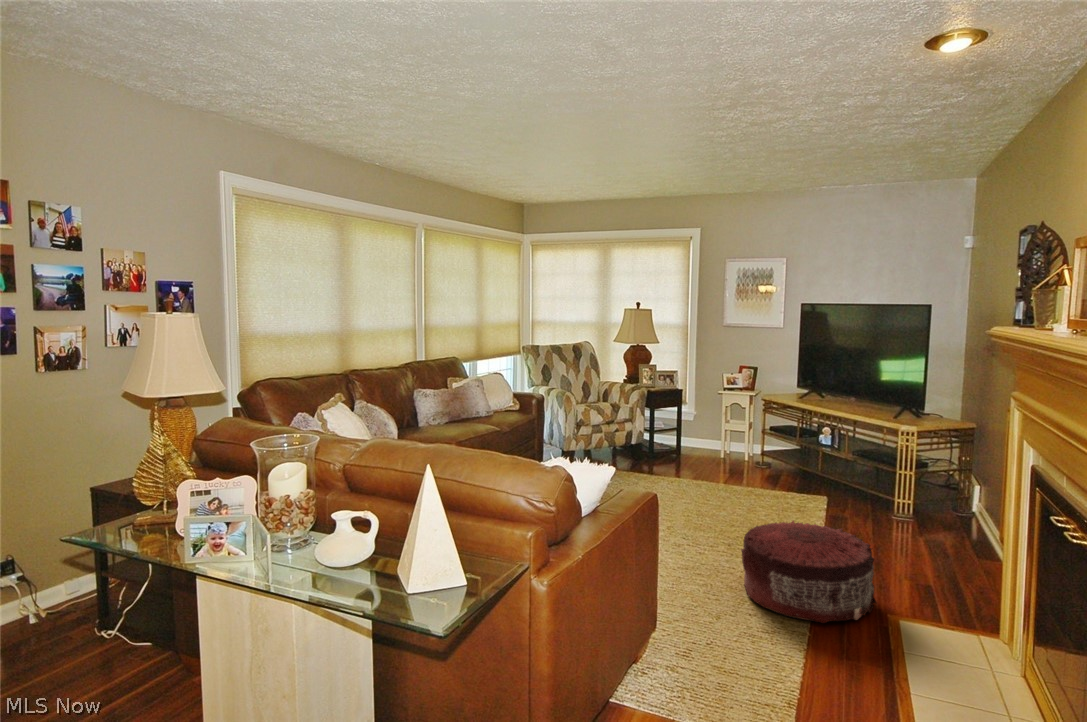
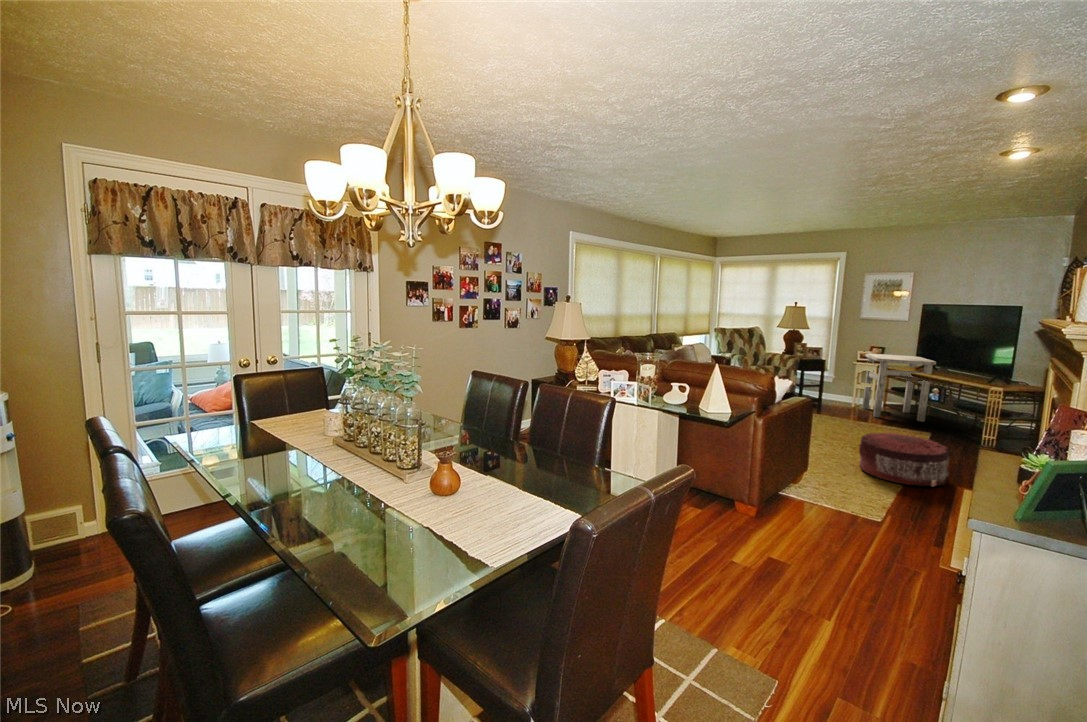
side table: none [734,378,825,477] -> present [862,354,936,422]

